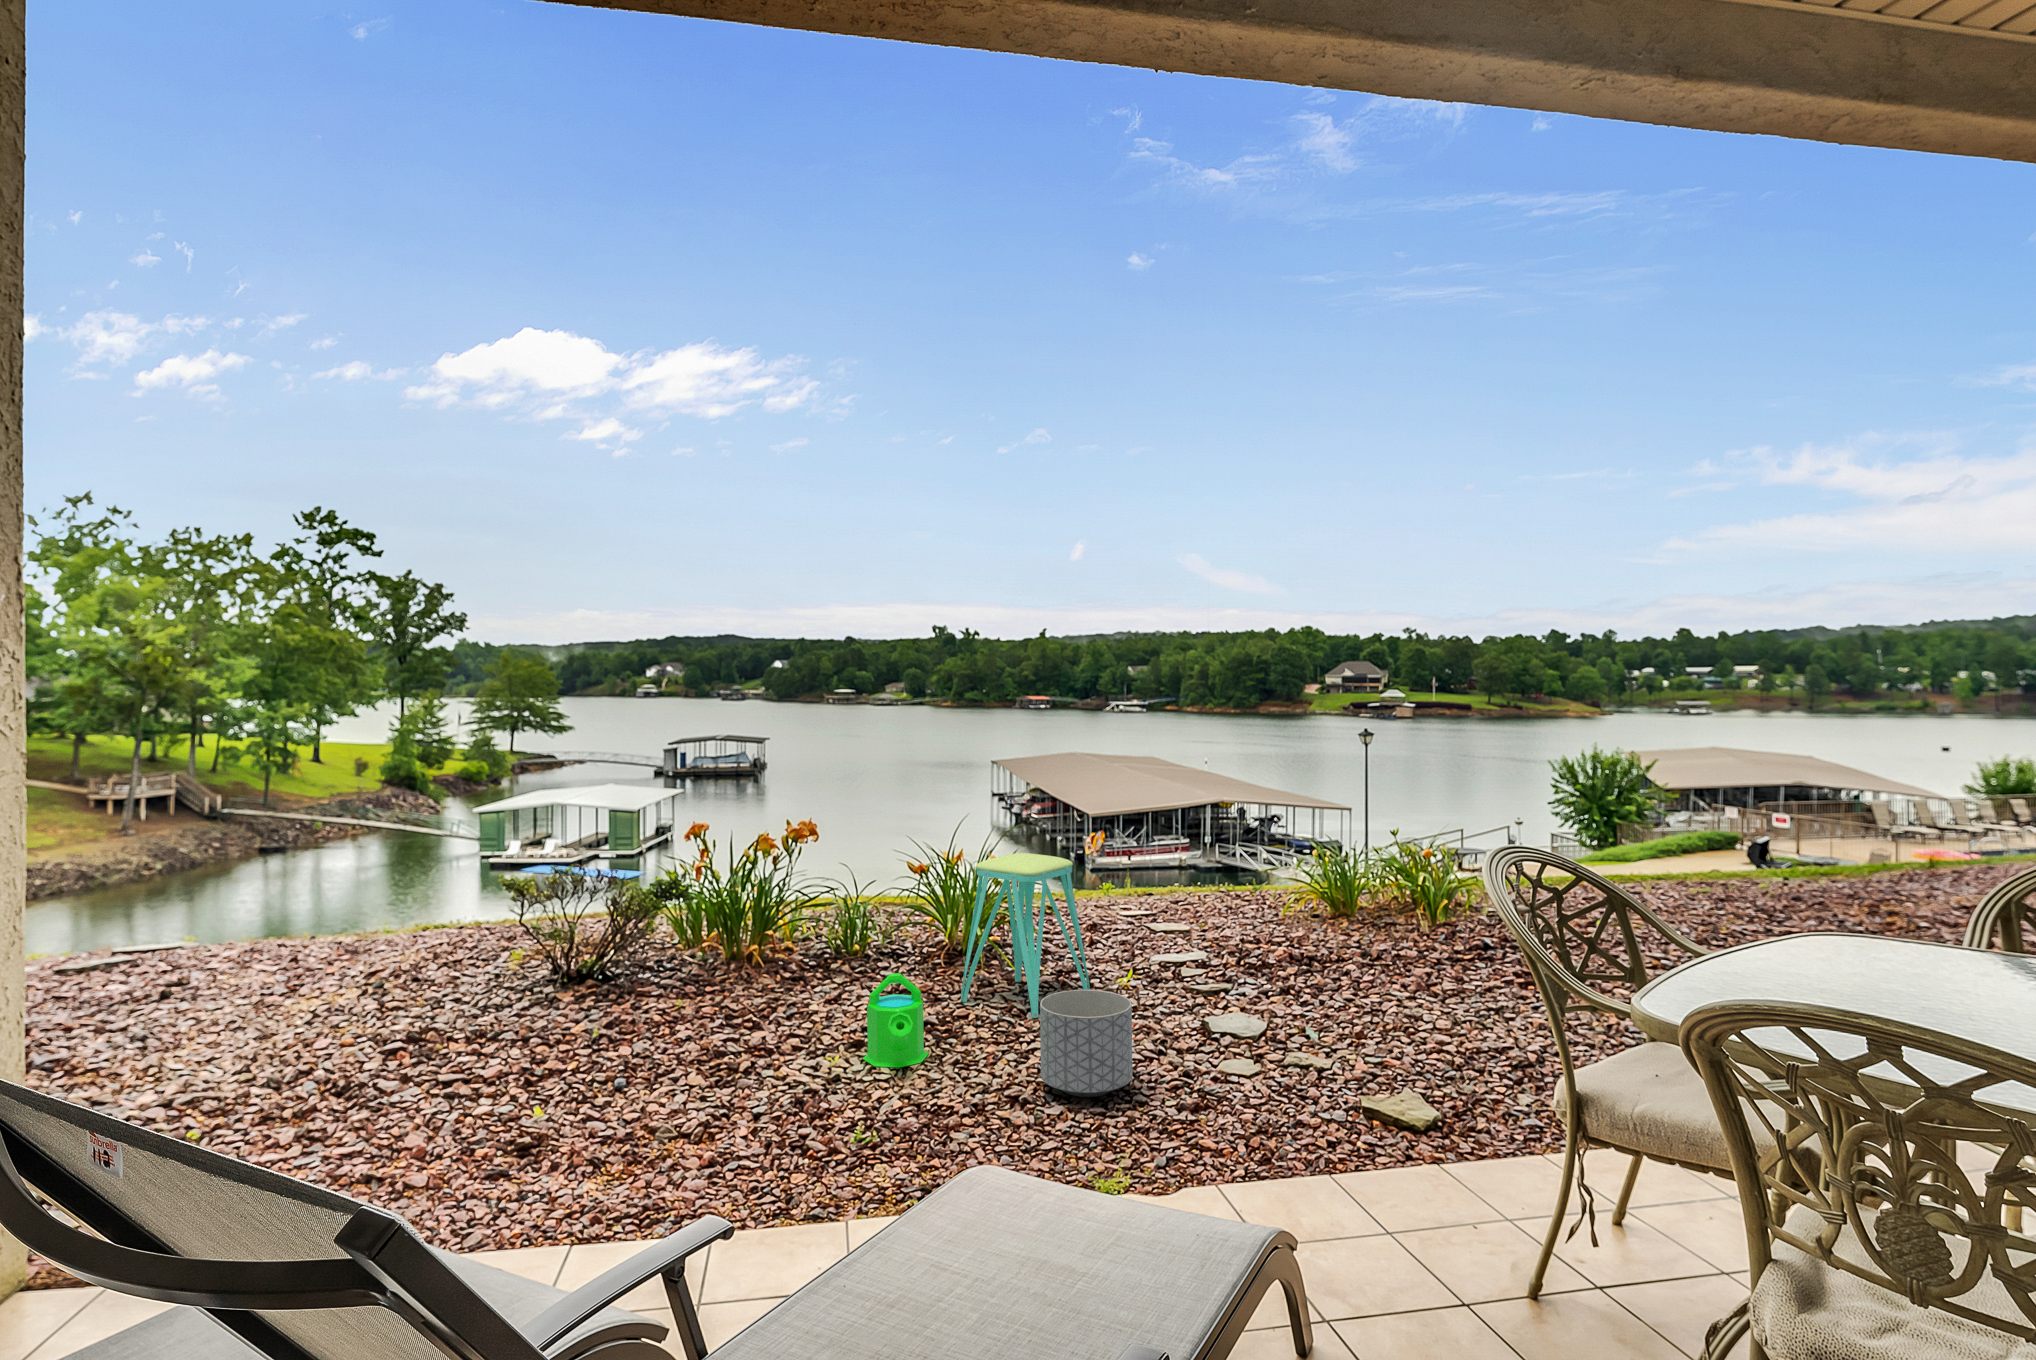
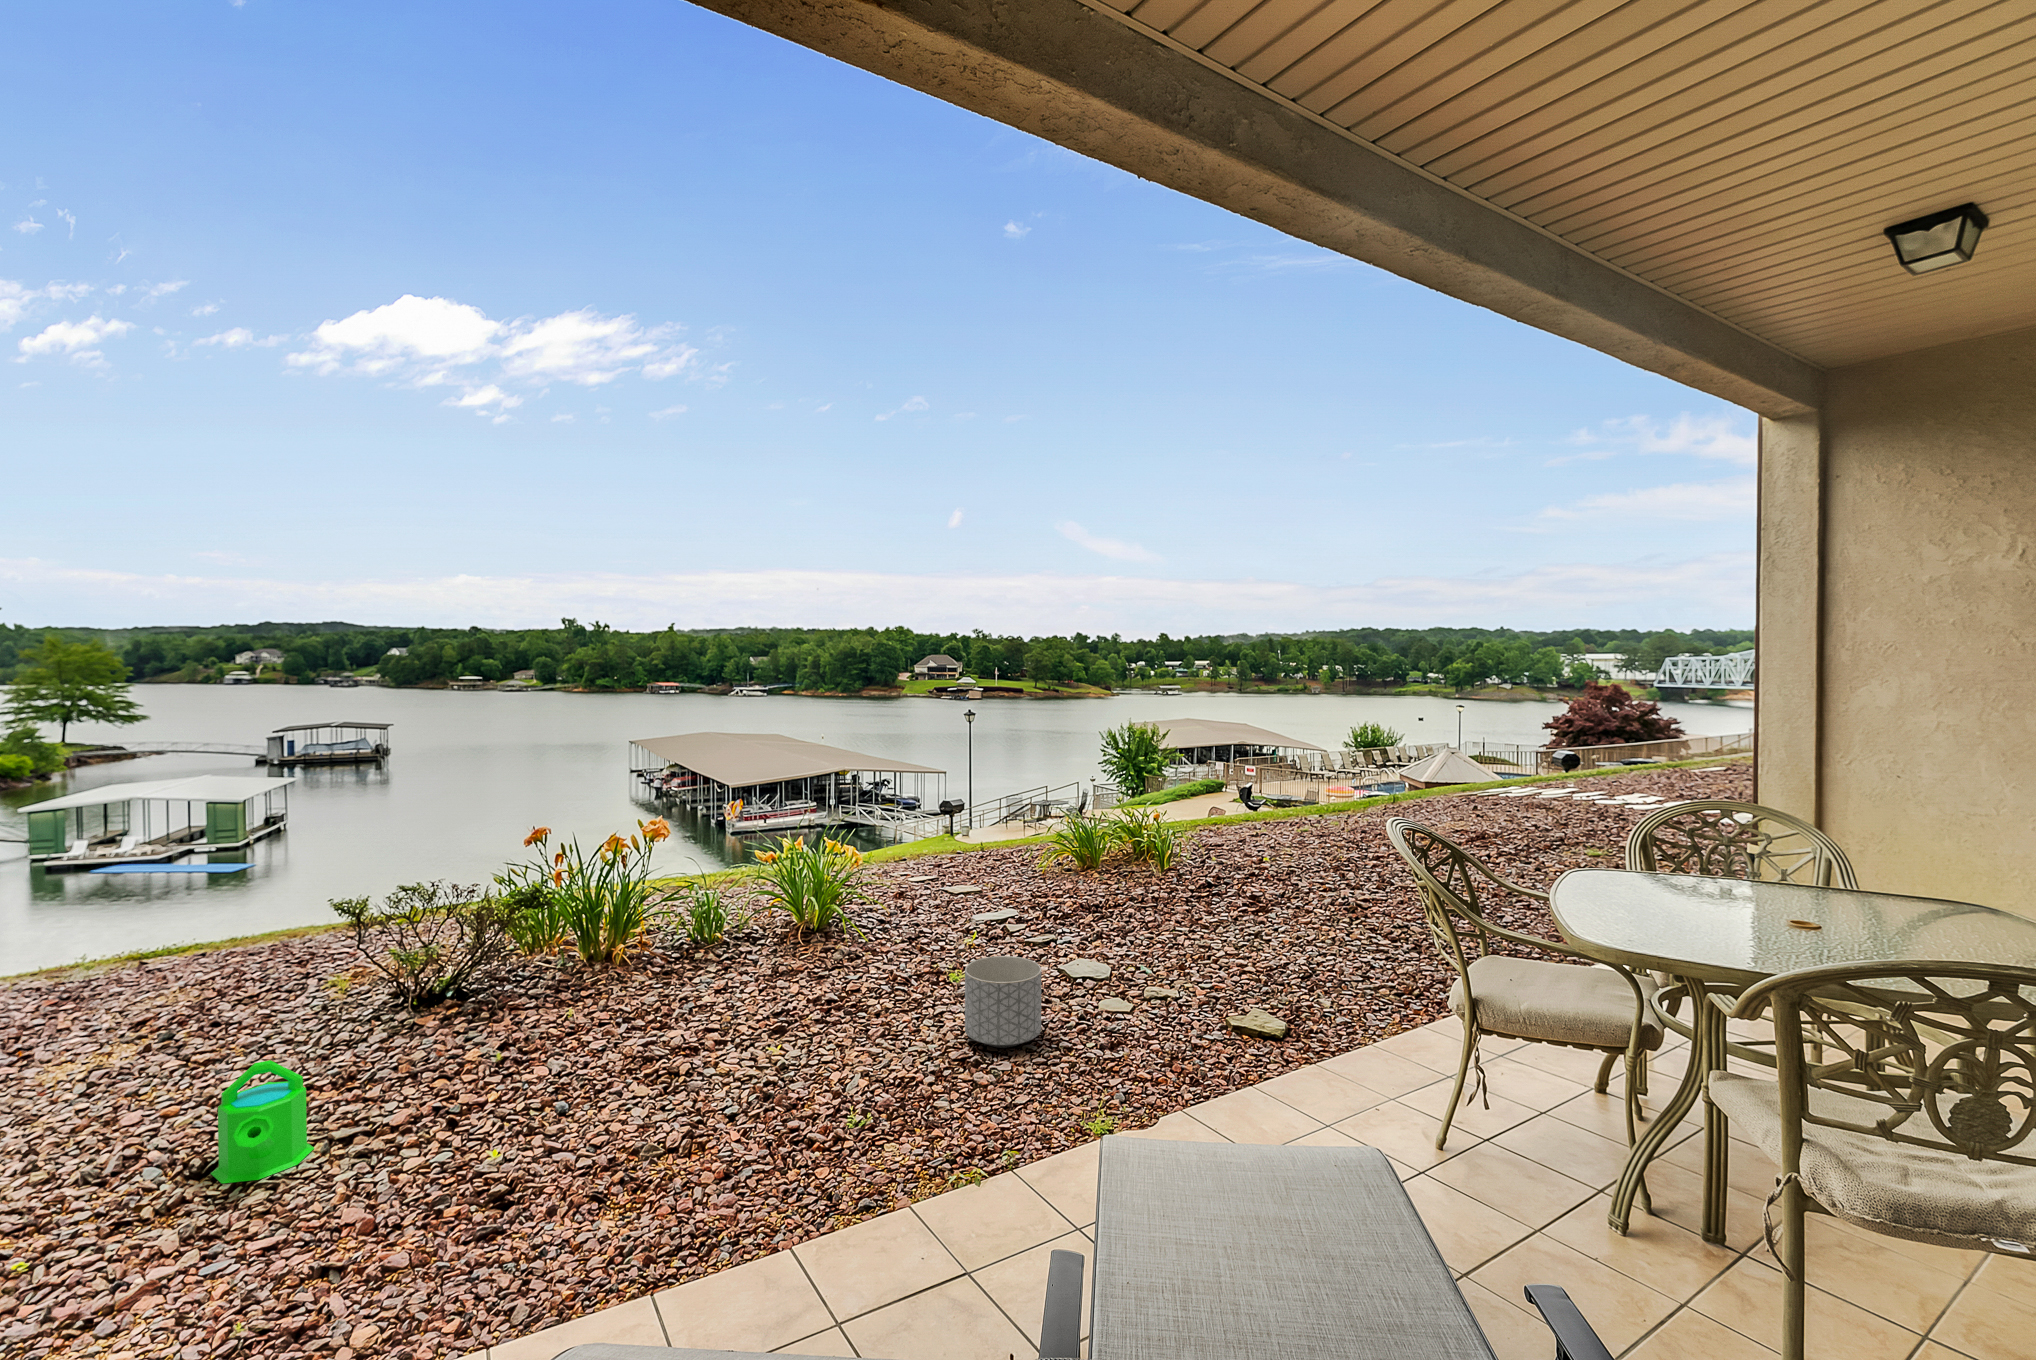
stool: present [961,853,1090,1018] -> none [832,841,938,983]
watering can: present [863,973,929,1068] -> present [211,1060,314,1184]

